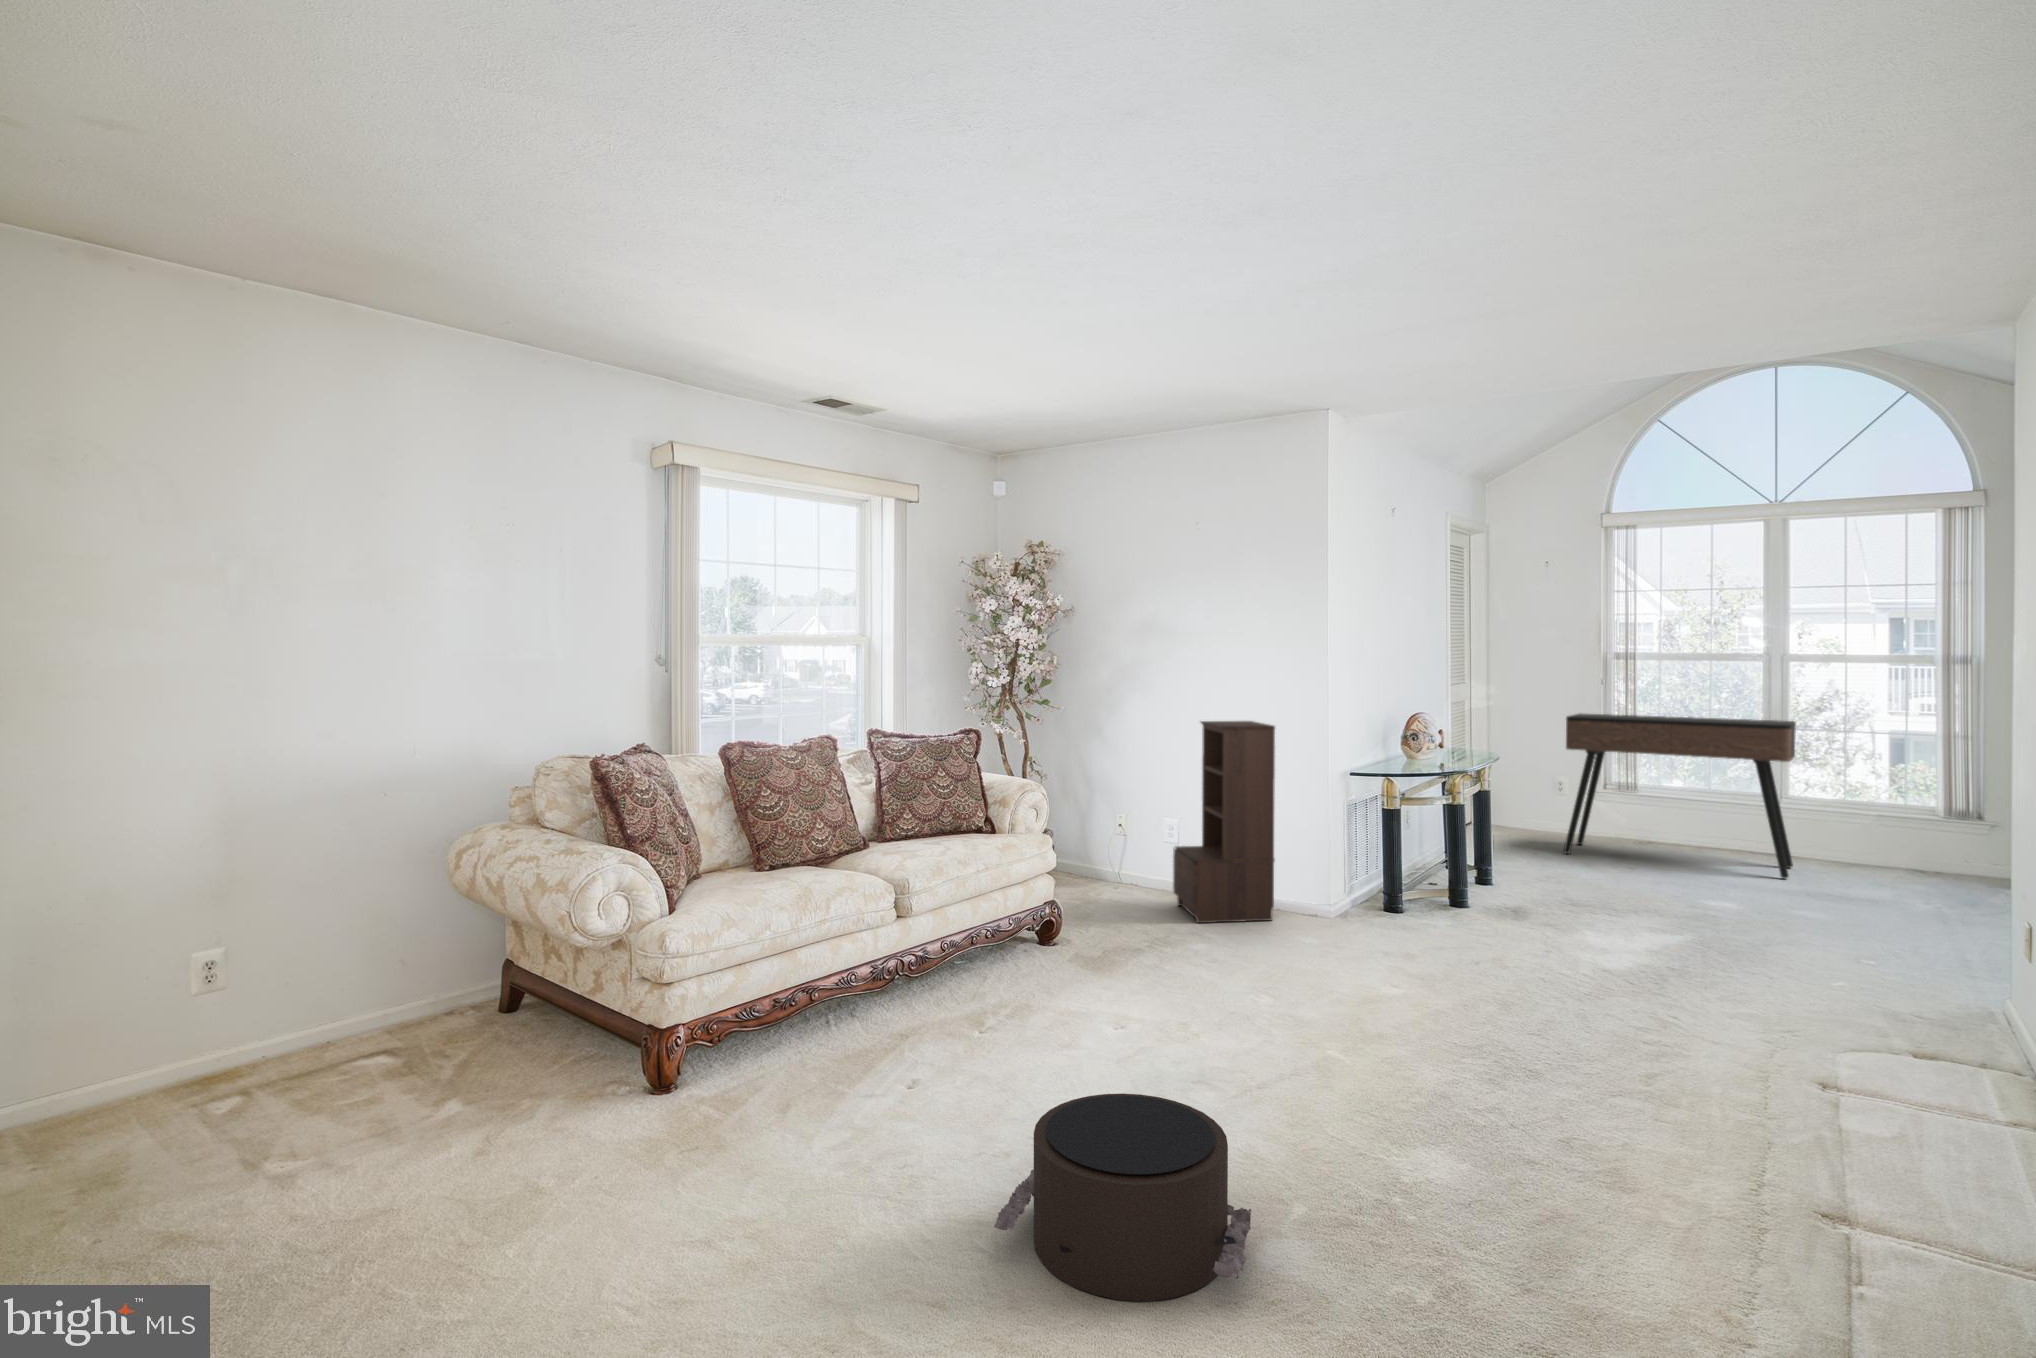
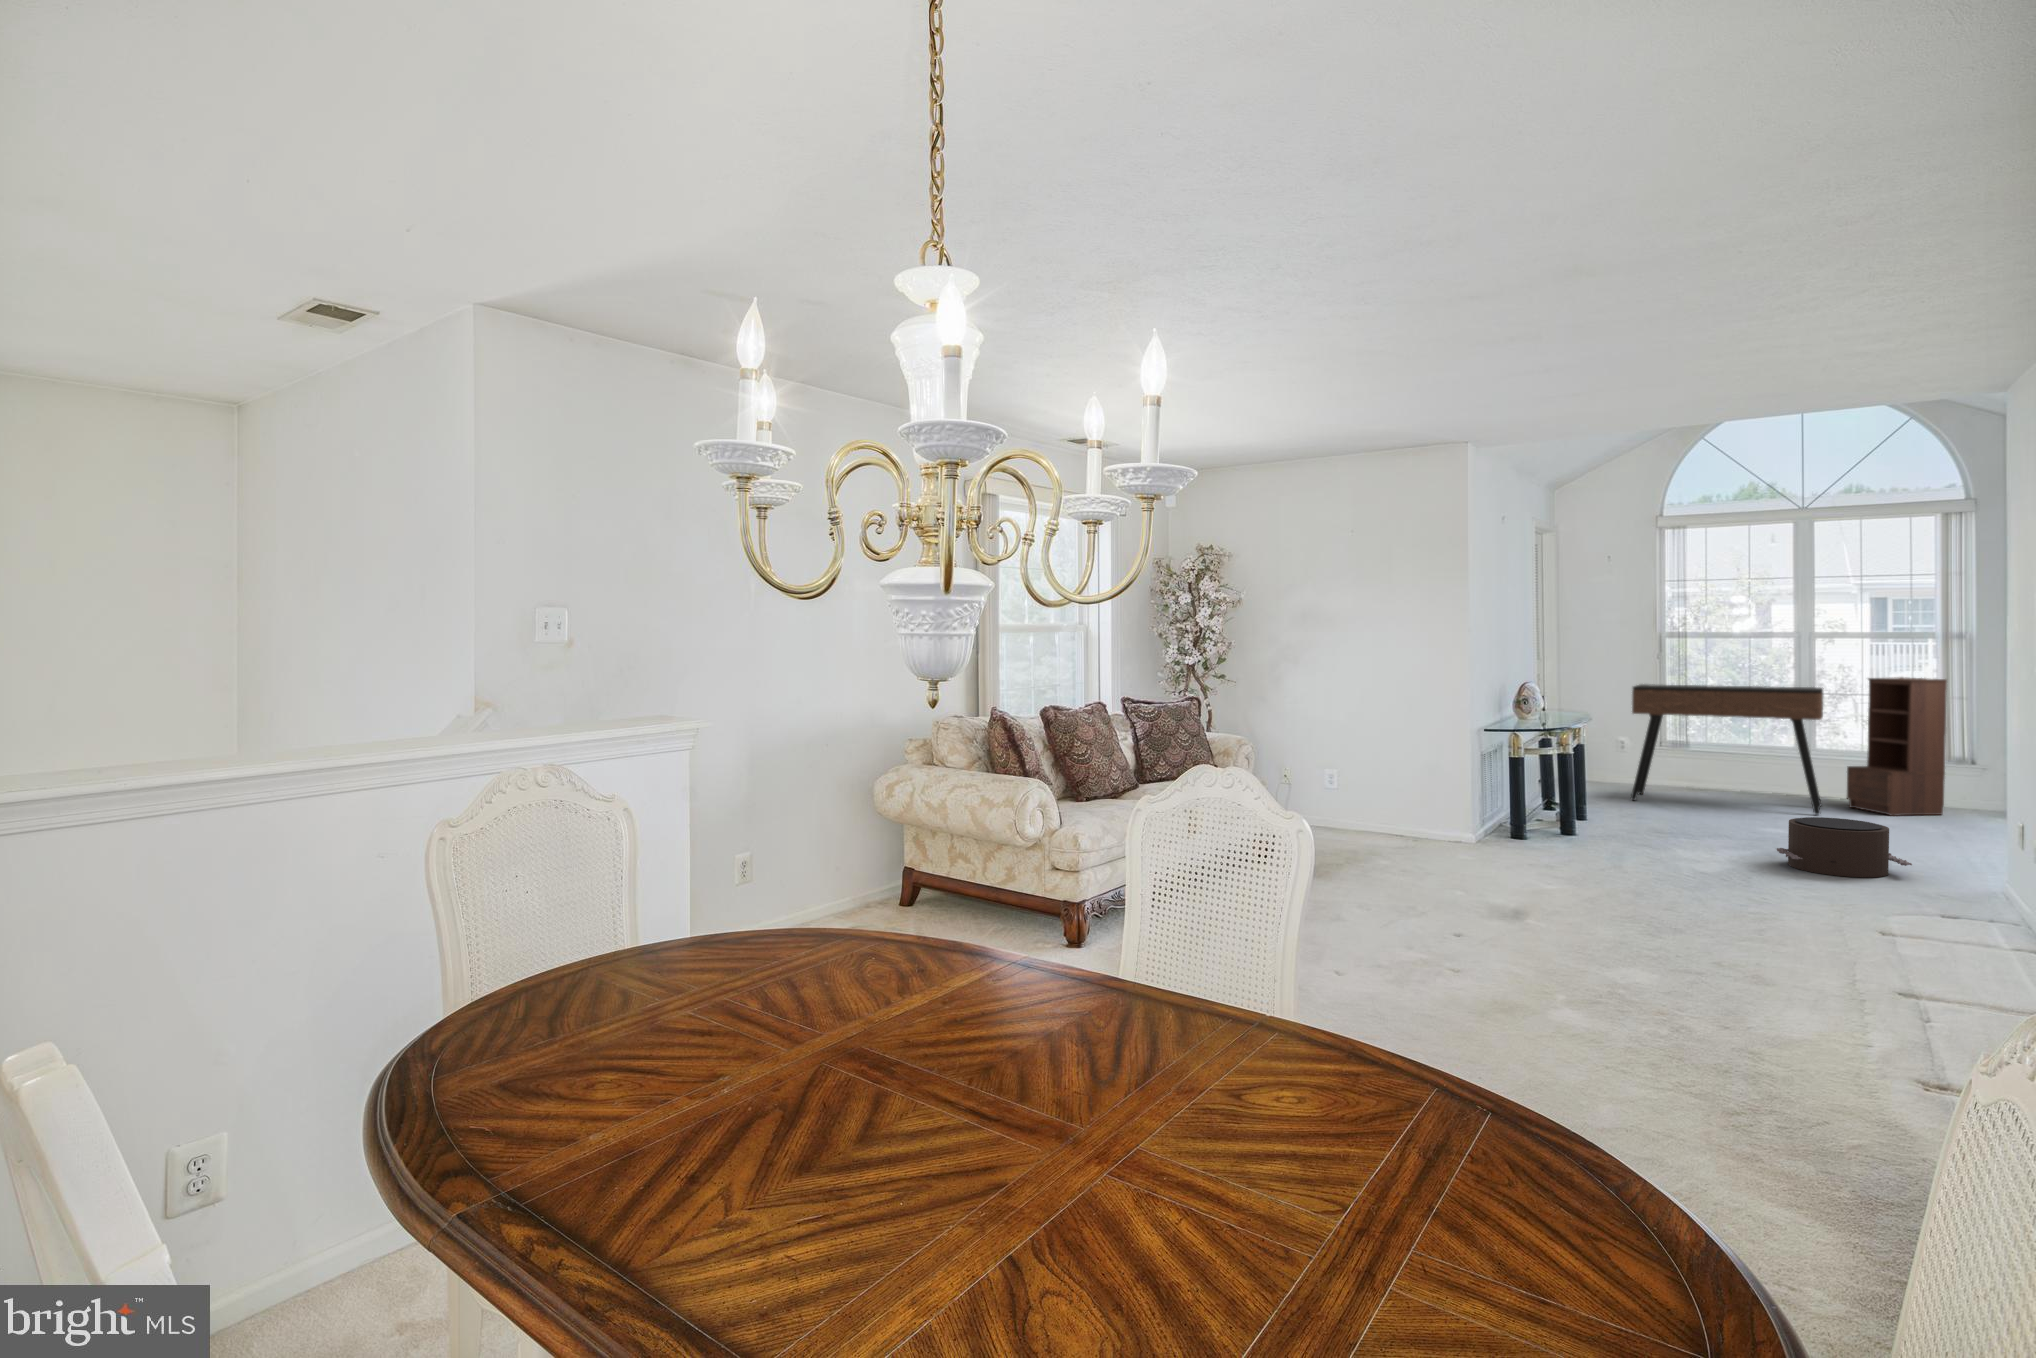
bookshelf: present [1173,721,1275,923] -> present [1847,677,1947,816]
pouf: present [994,1094,1251,1301] -> present [1777,817,1912,877]

